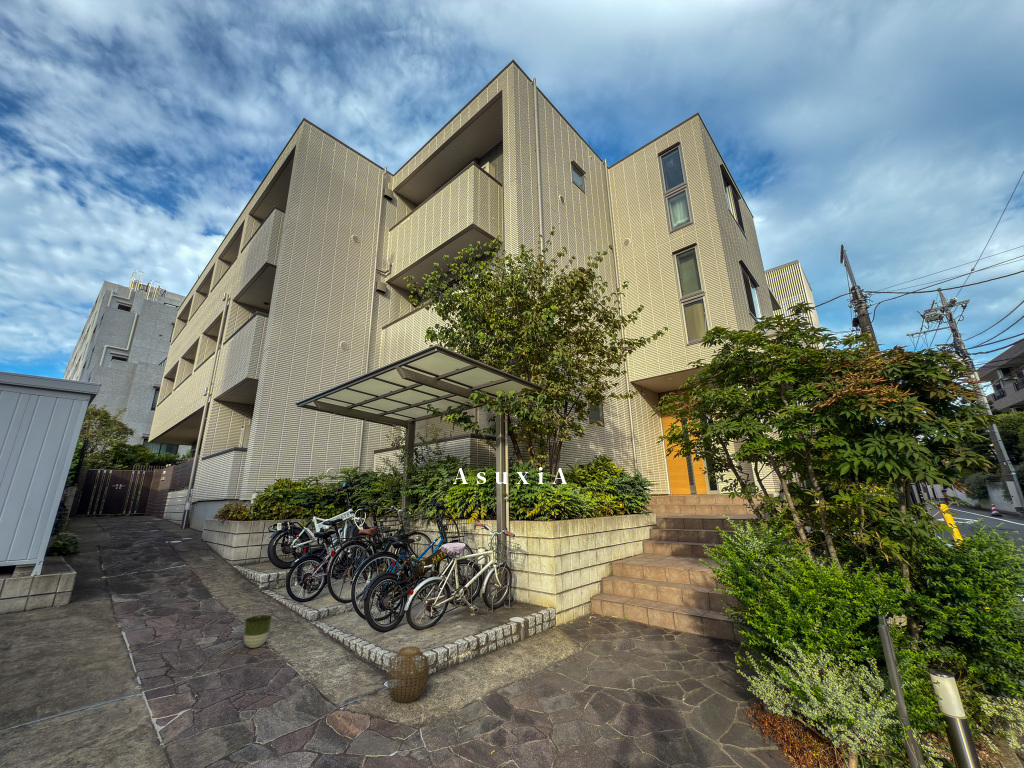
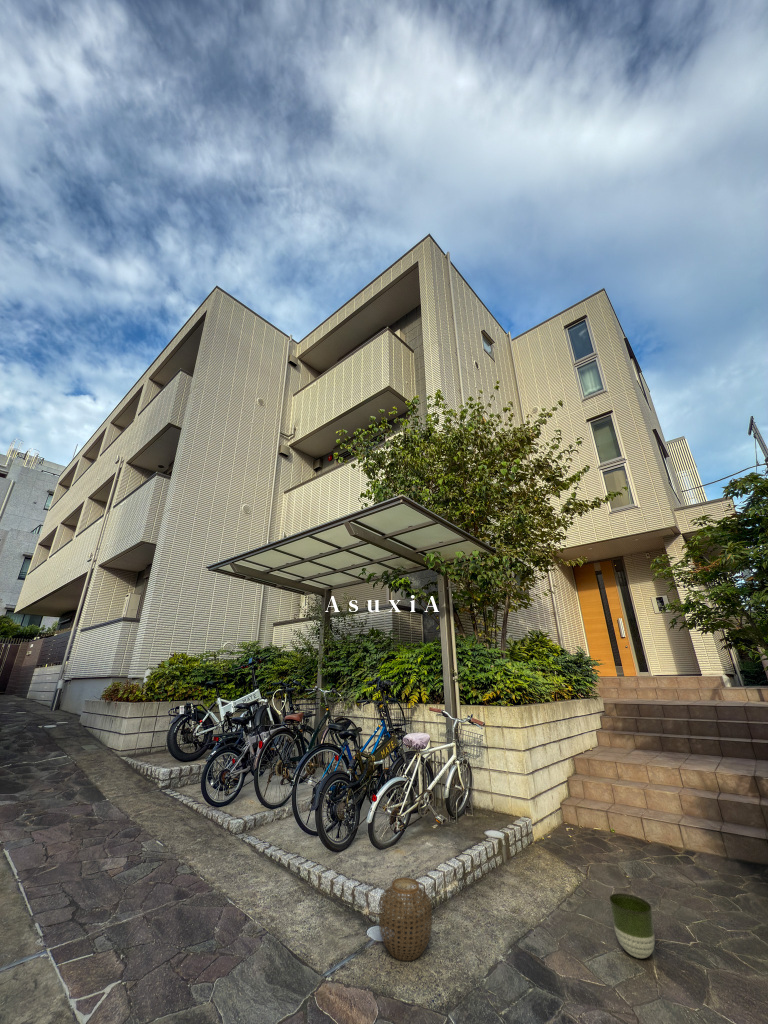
planter: present [244,615,272,648] -> present [610,893,655,958]

